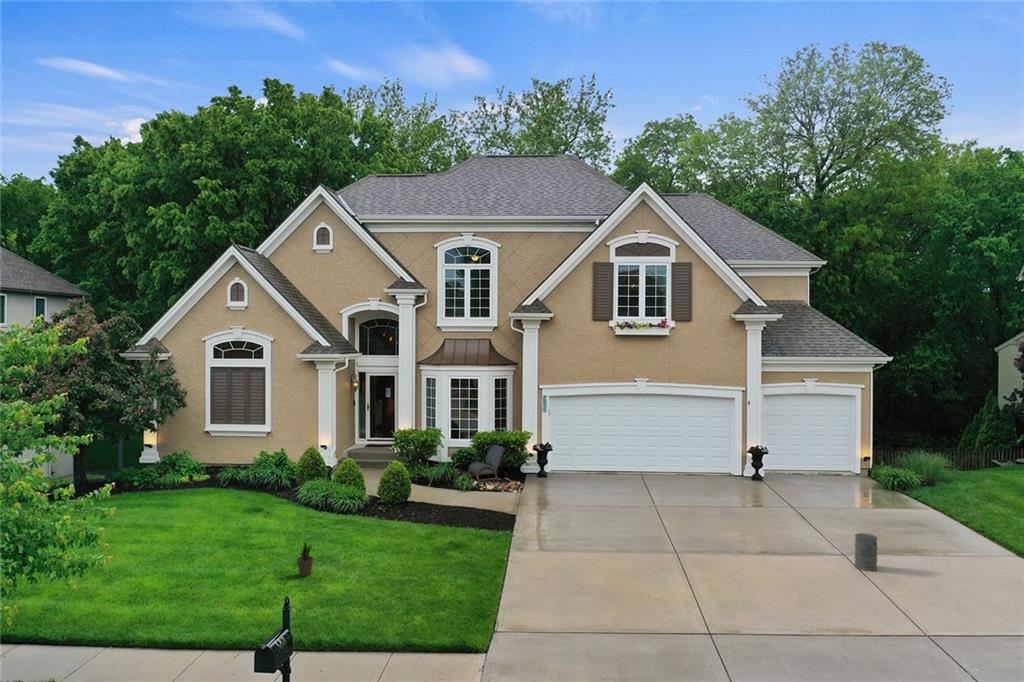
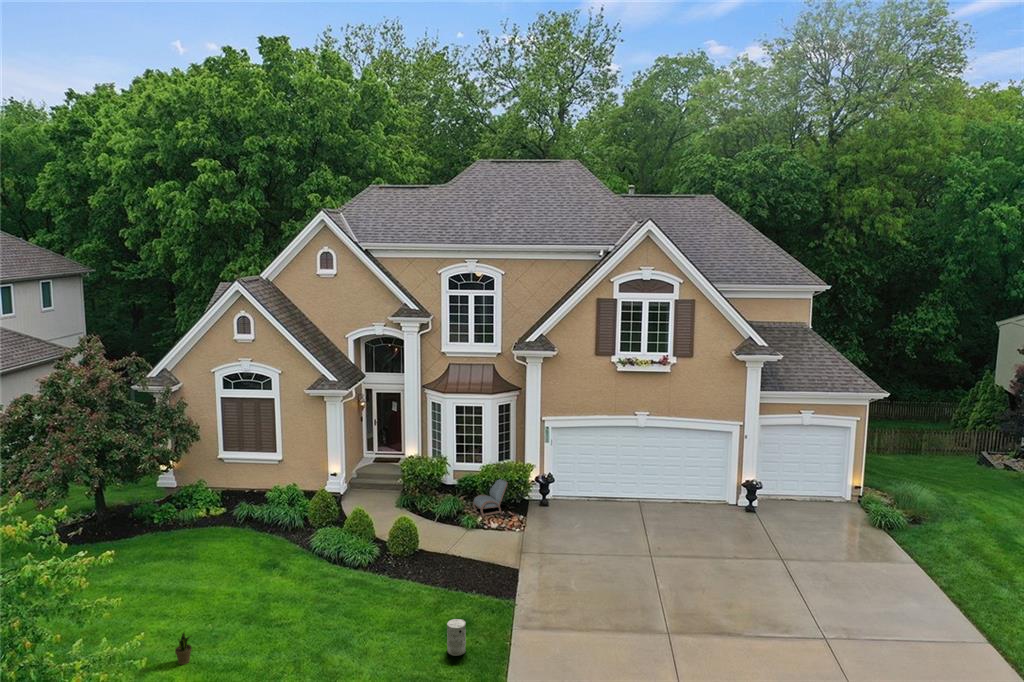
trash can: present [854,533,877,571] -> present [447,619,466,656]
potted plant: present [297,542,314,576] -> present [175,632,192,665]

